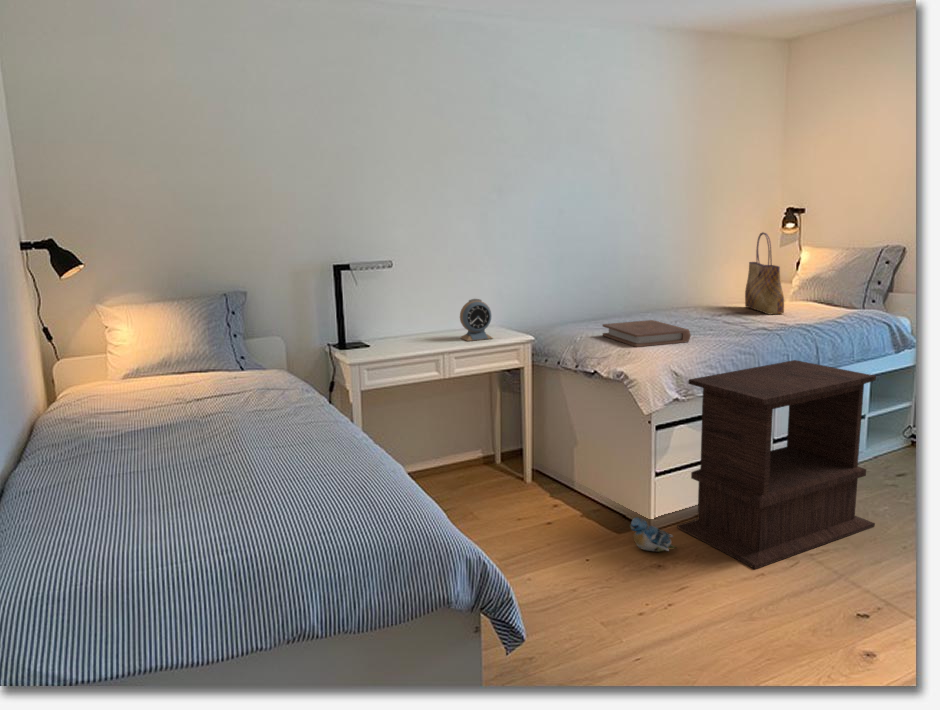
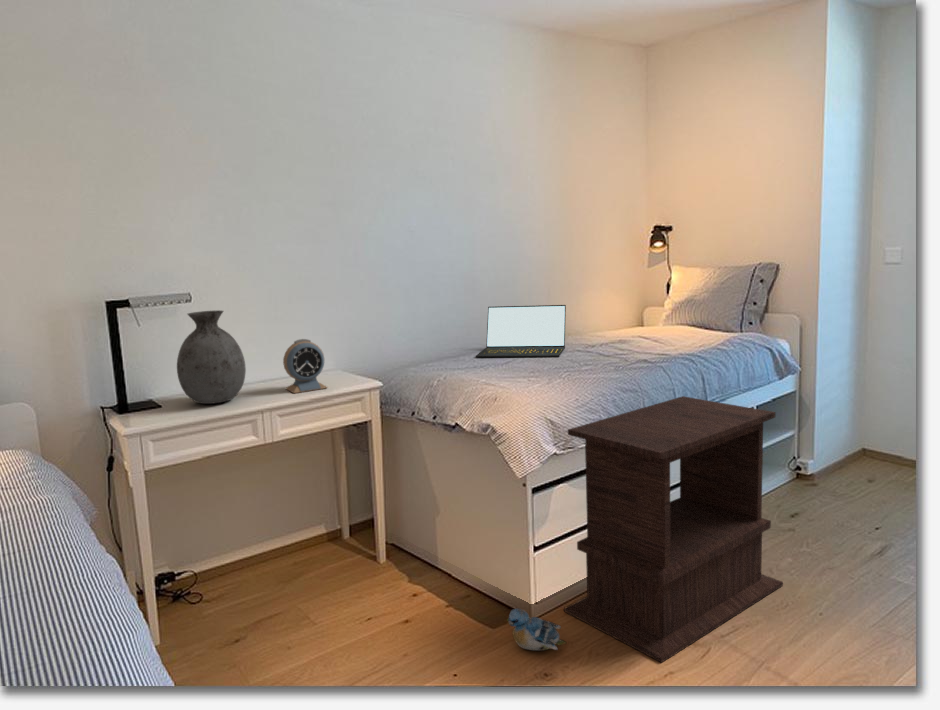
tote bag: present [745,232,784,314] -> none [618,251,662,343]
vase: none [382,274,432,345] -> present [177,310,246,404]
laptop: none [614,278,697,323] -> present [476,305,566,358]
book: present [603,320,691,347] -> none [462,356,566,392]

